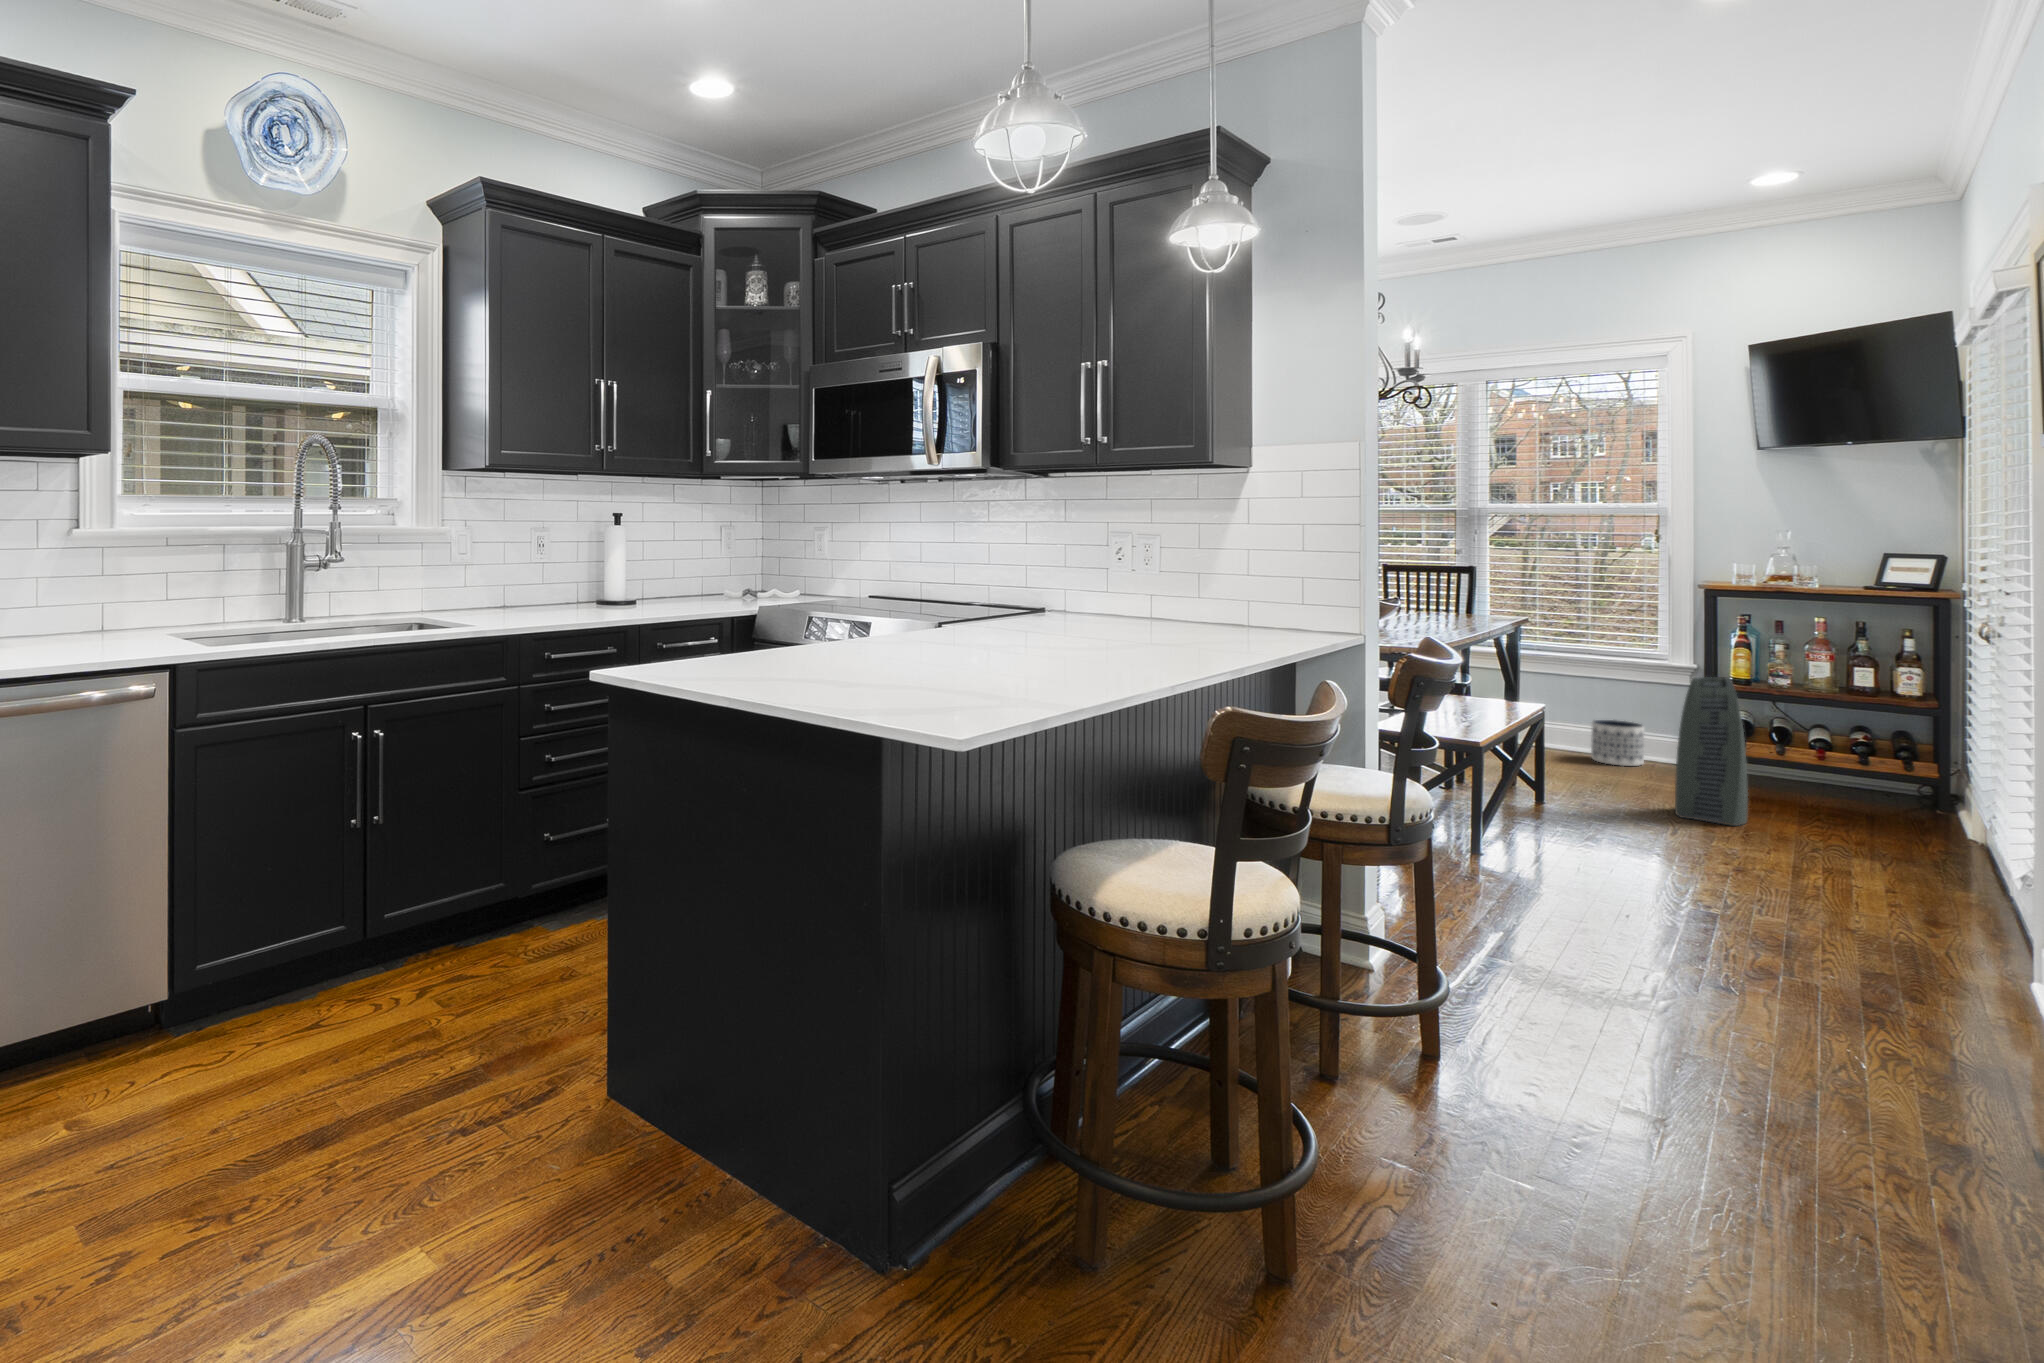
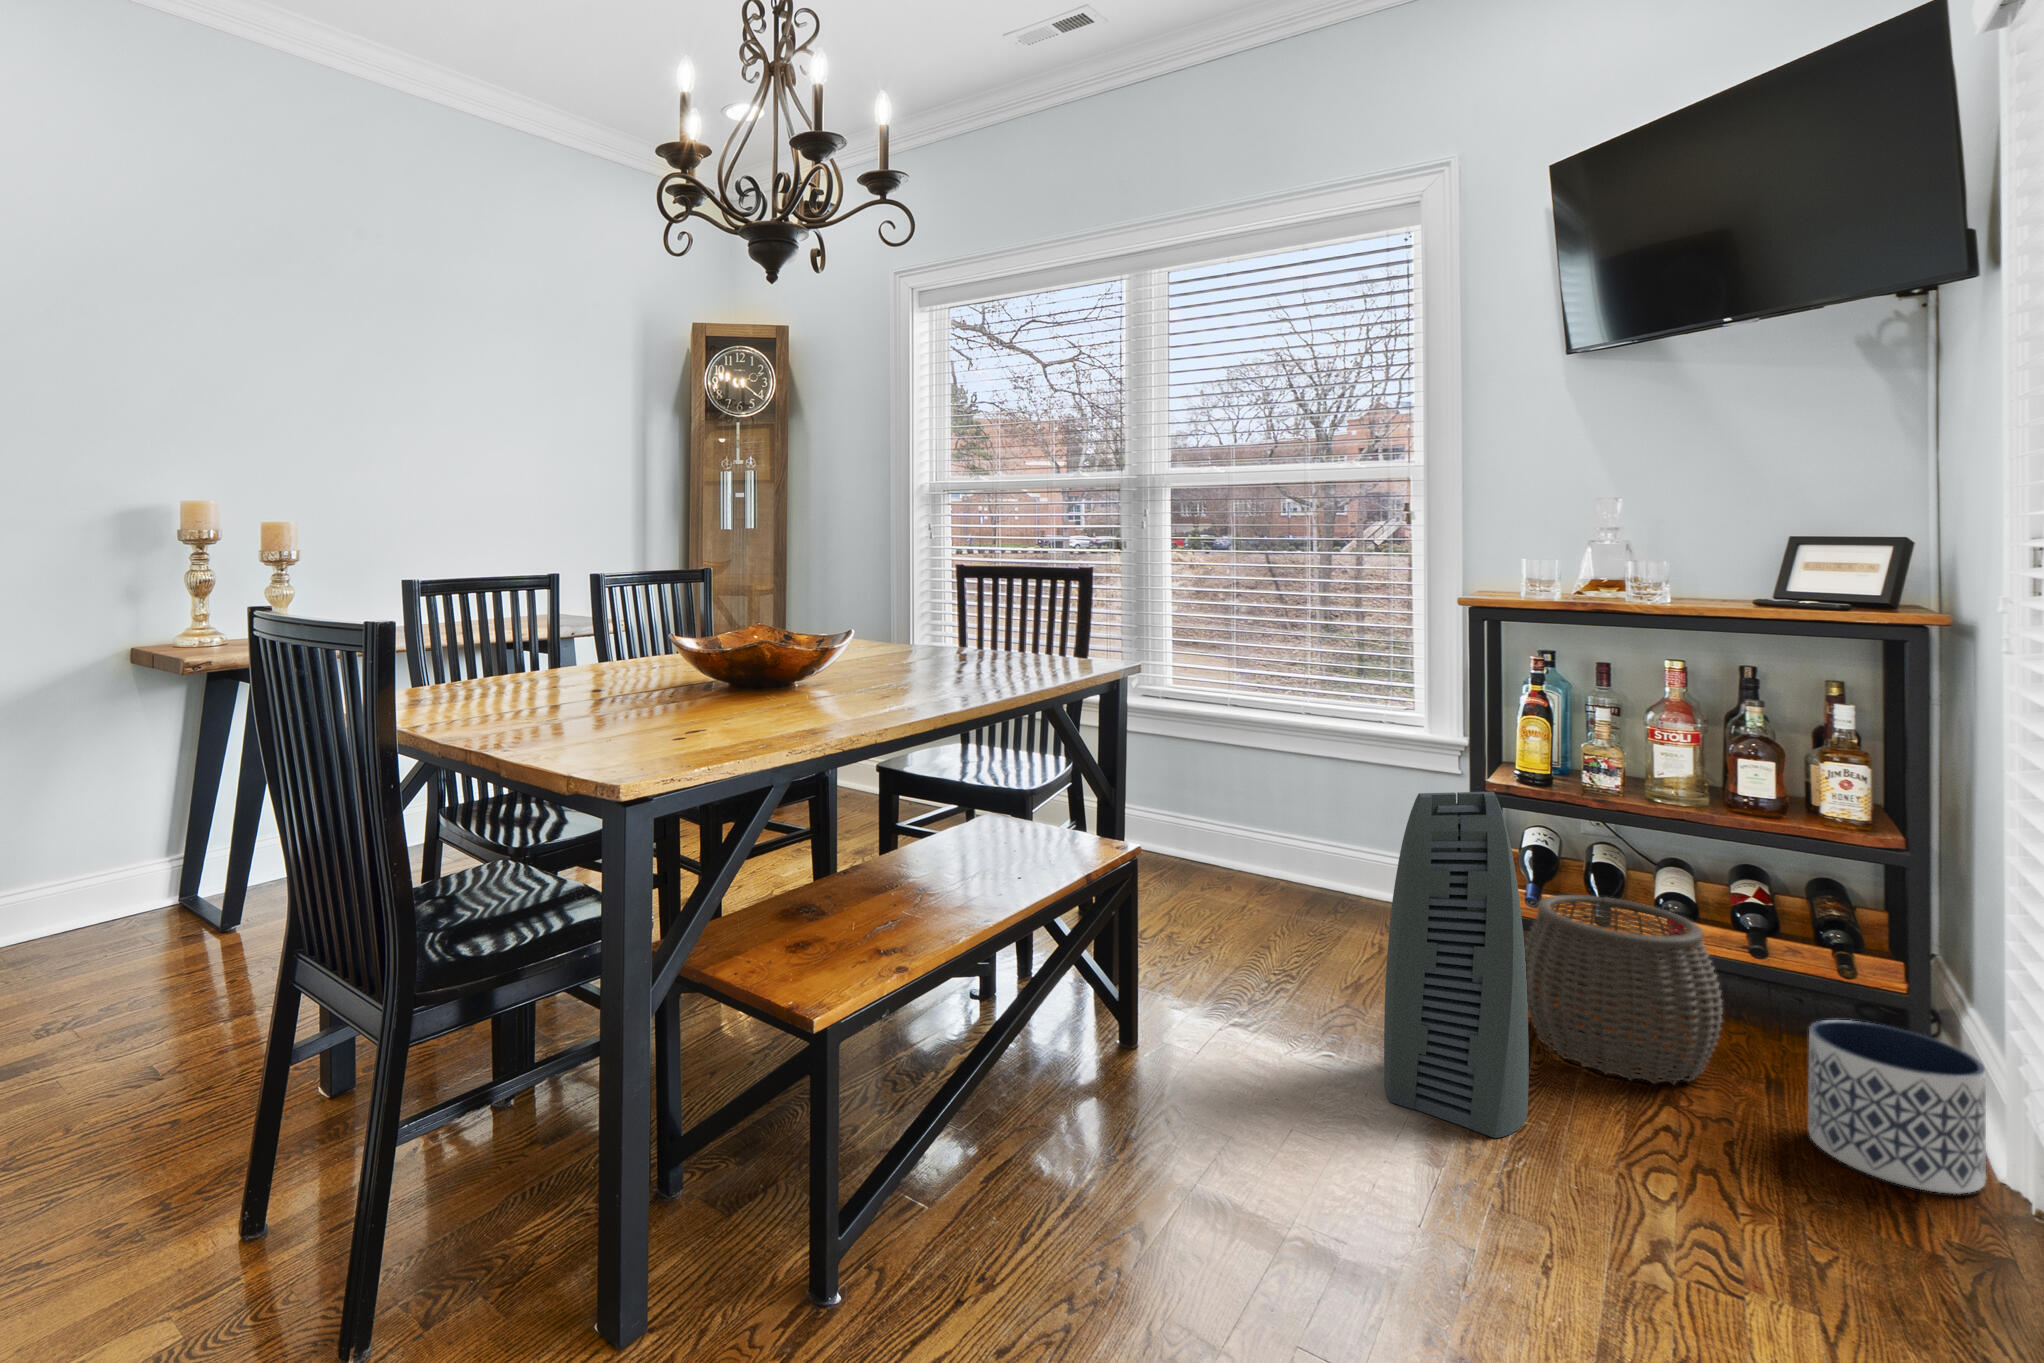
planter: present [1591,720,1644,766] -> present [1808,1019,1986,1194]
woven basket: none [1738,734,1843,815] -> present [1525,895,1723,1084]

